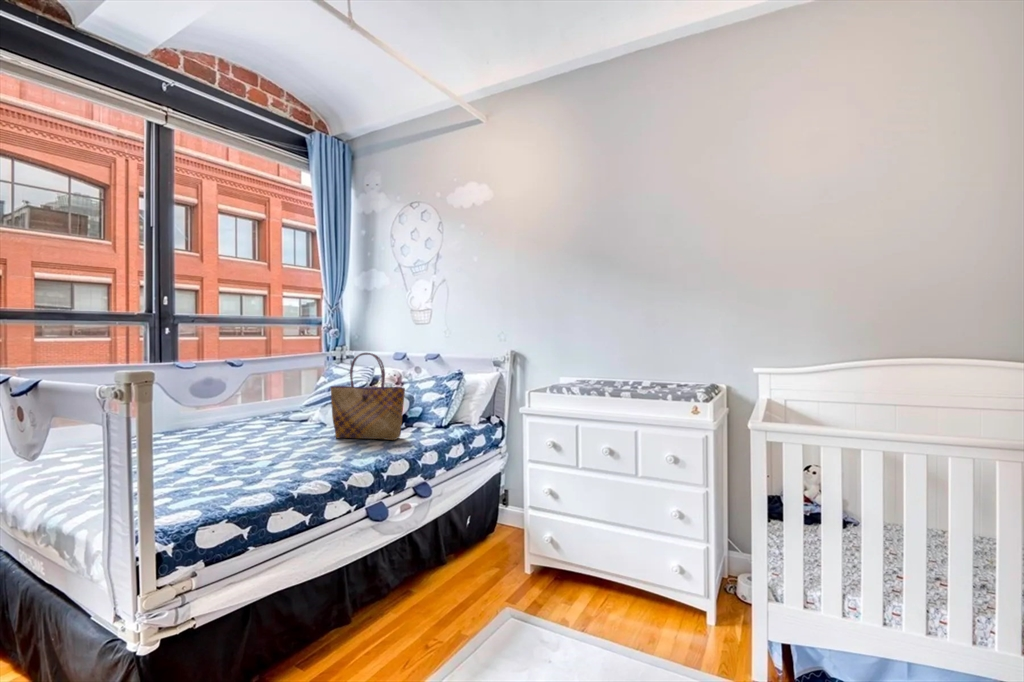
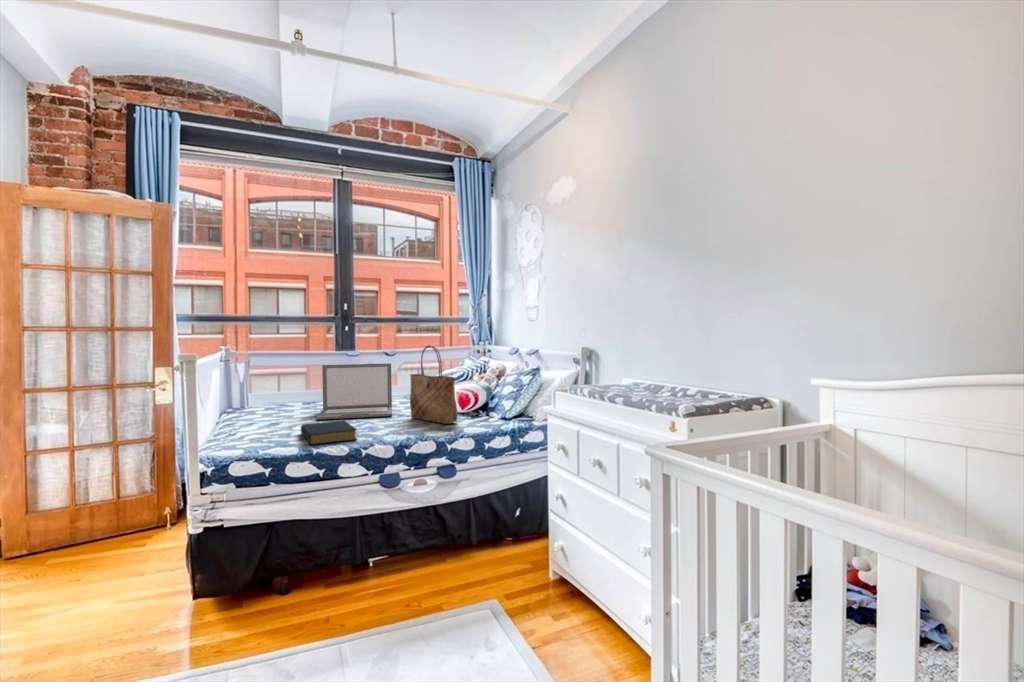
laptop: none [188,374,307,454] -> present [316,363,392,420]
hardback book: none [230,450,333,486] -> present [301,421,357,445]

